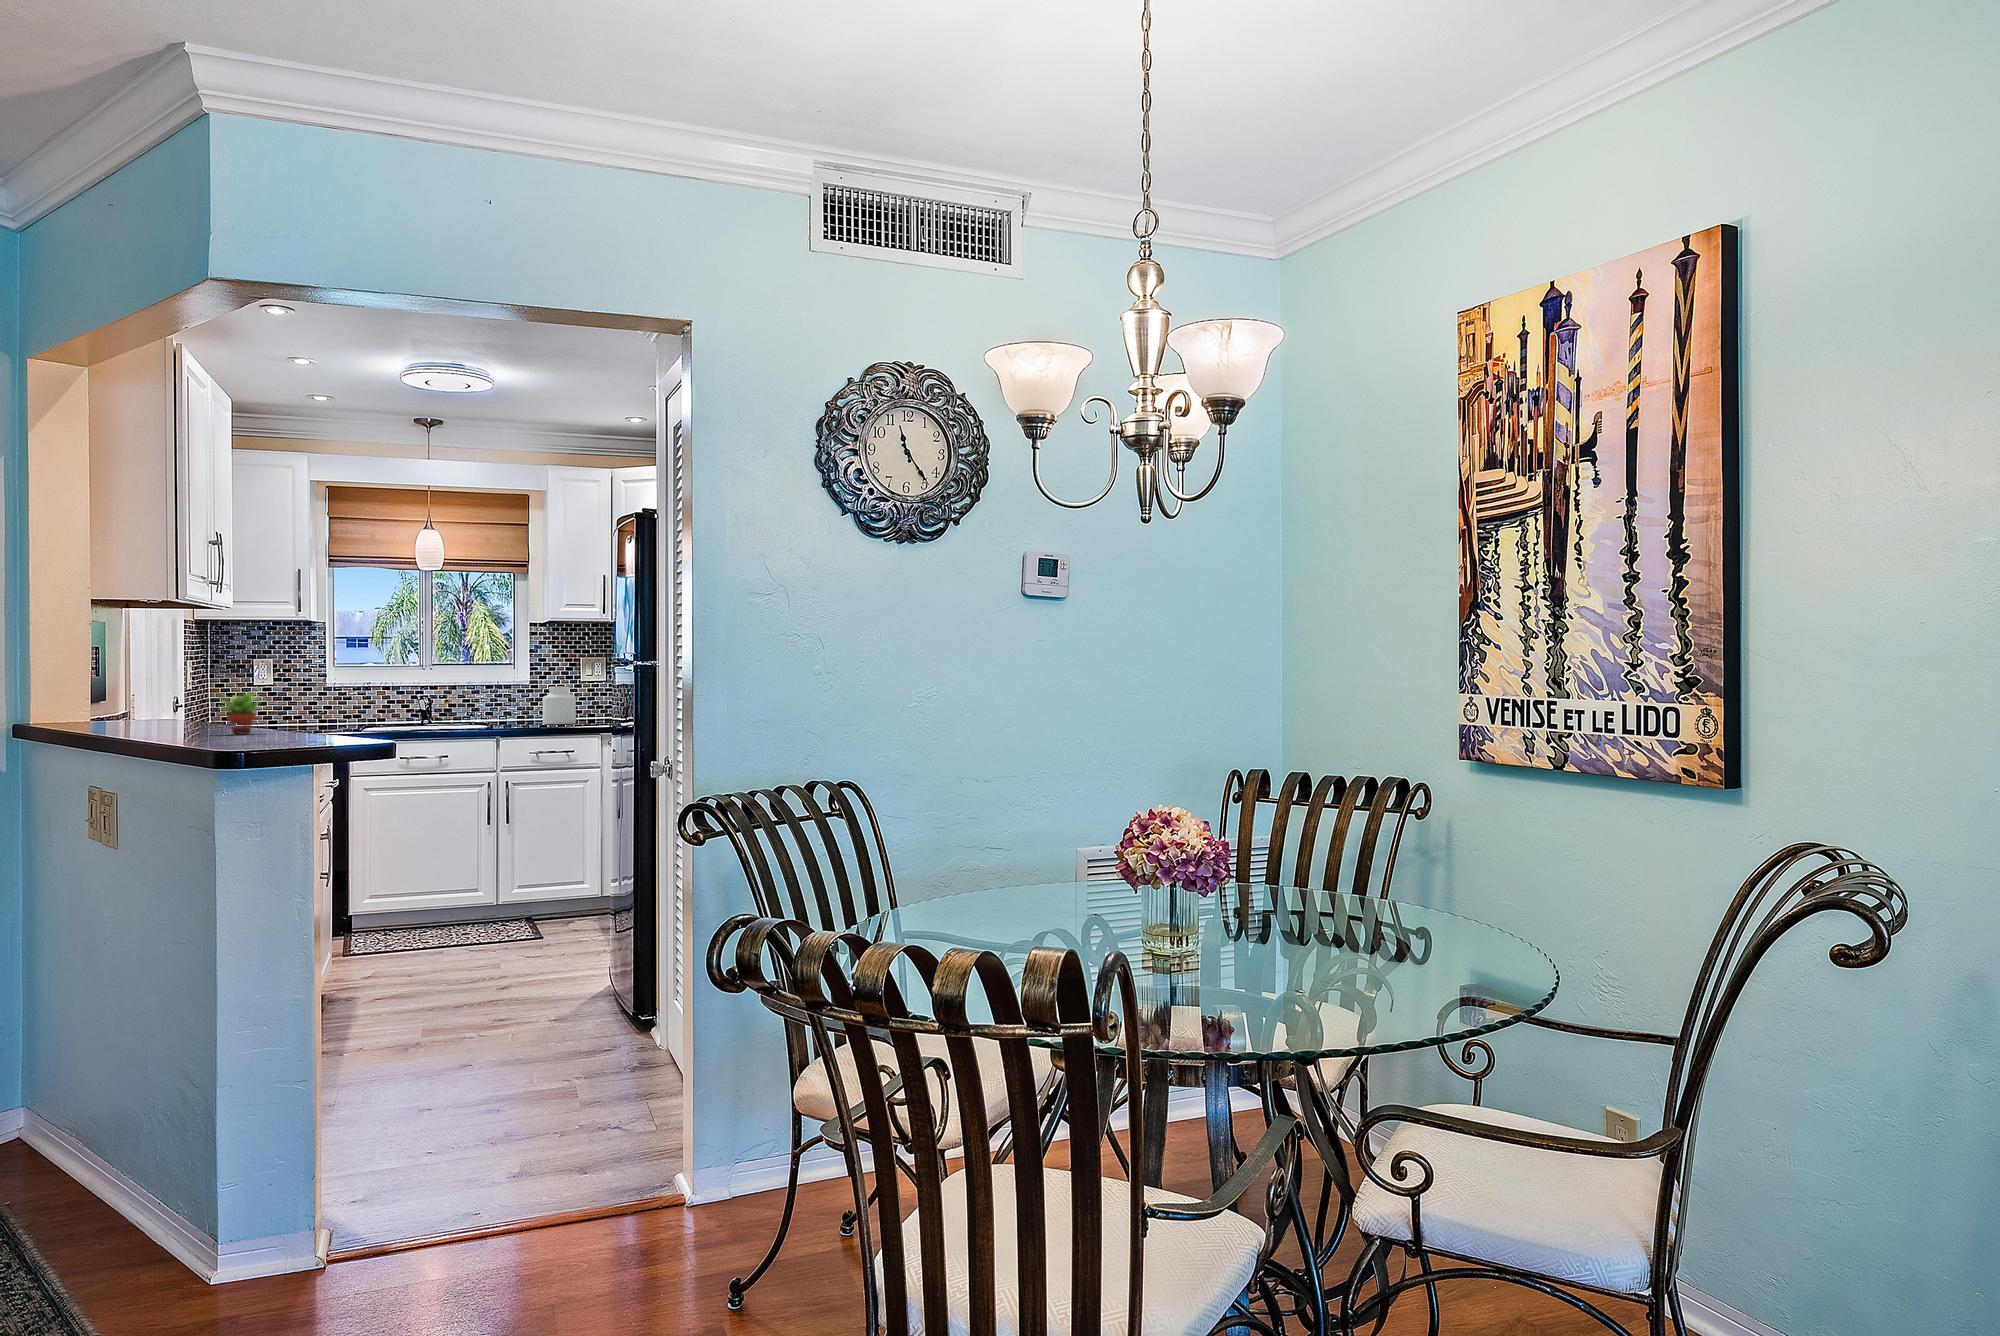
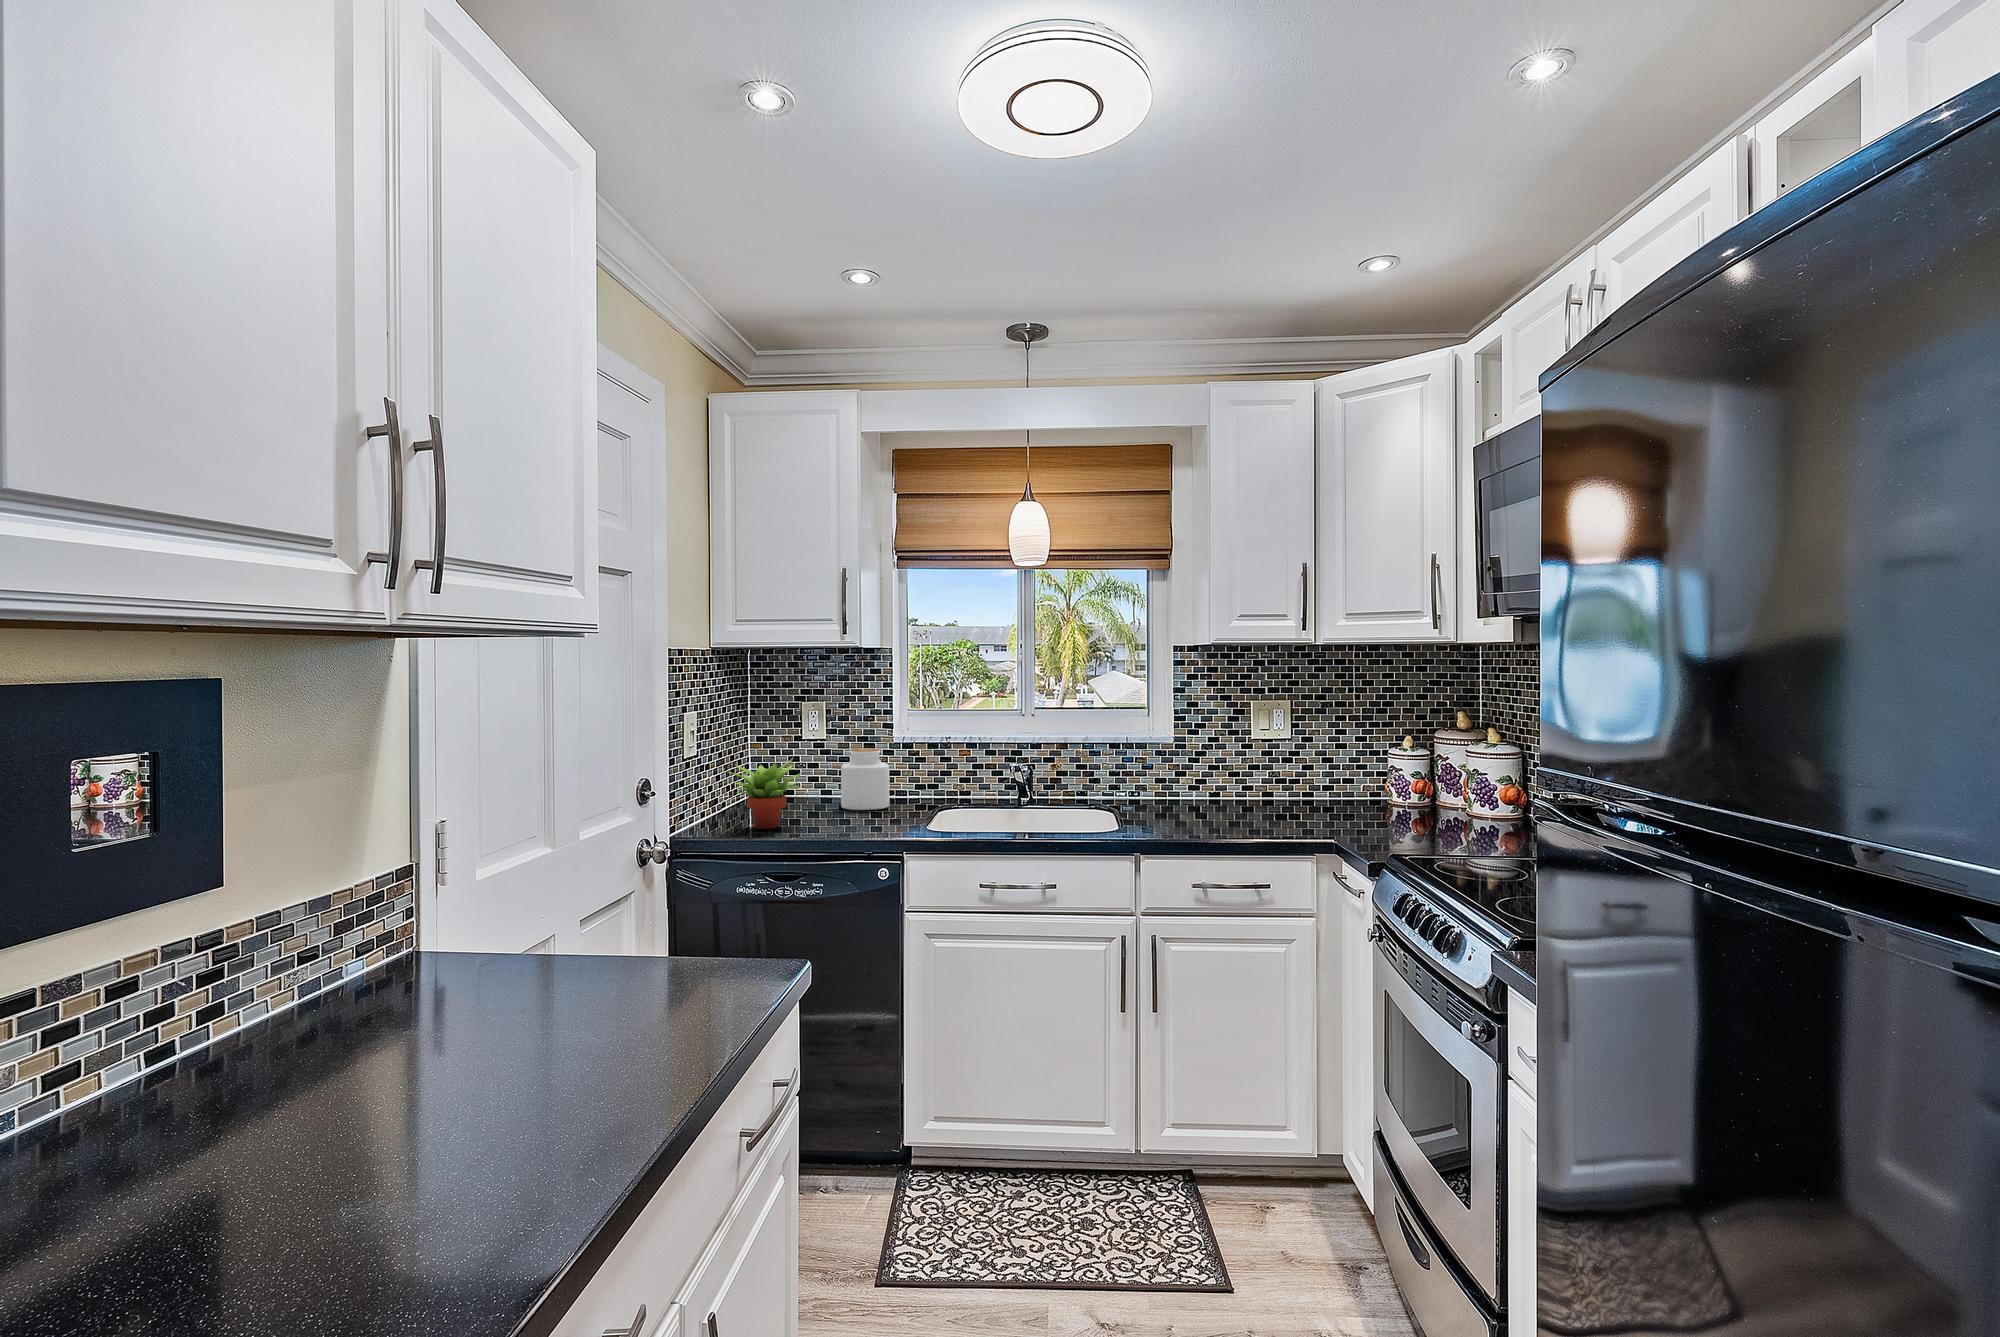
jar: present [543,686,576,724] -> present [841,748,889,810]

